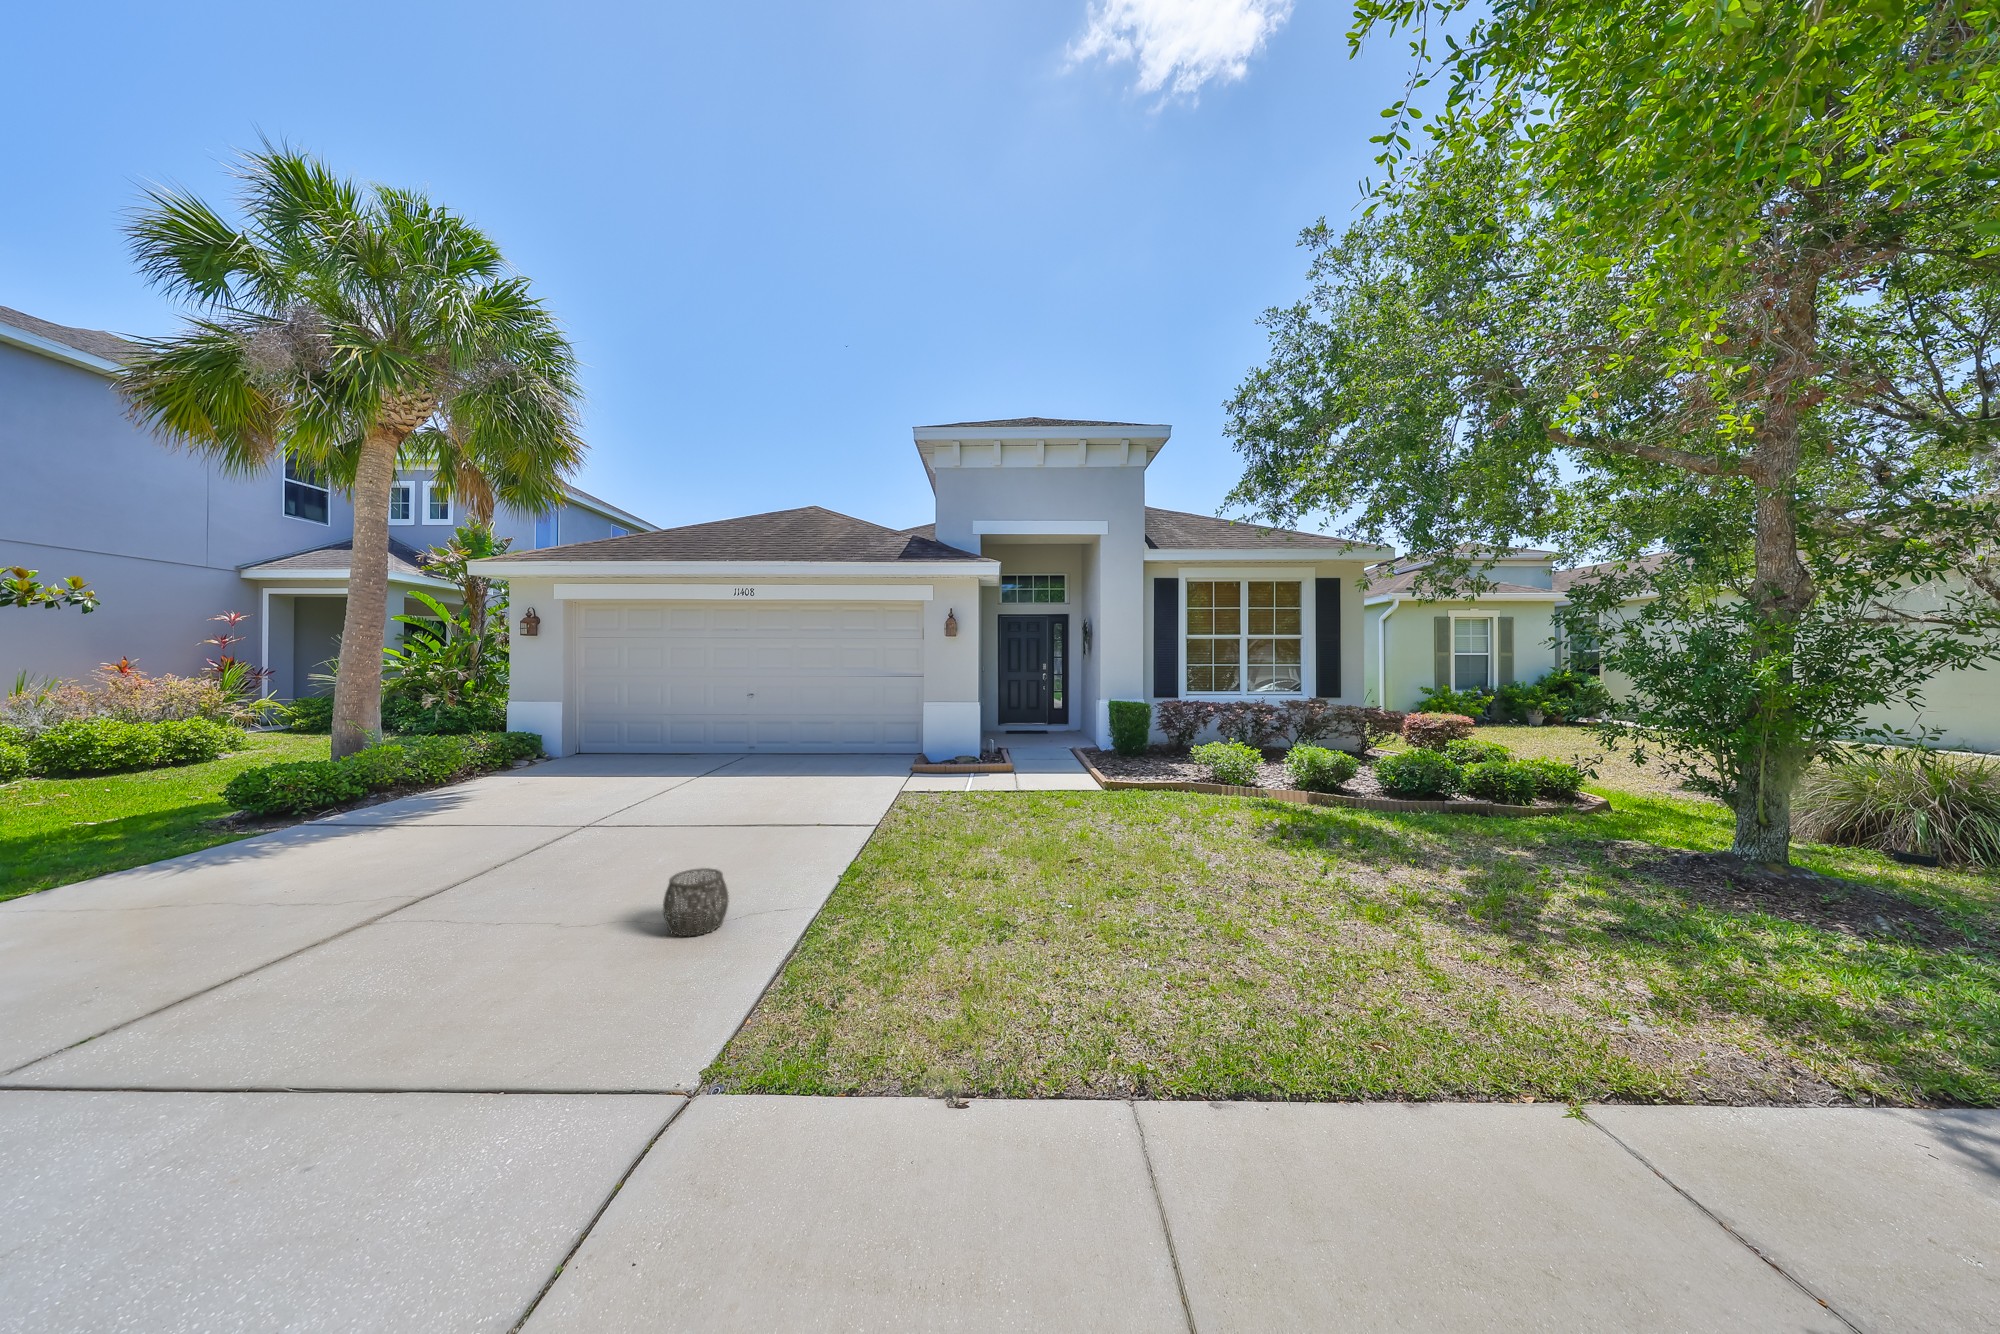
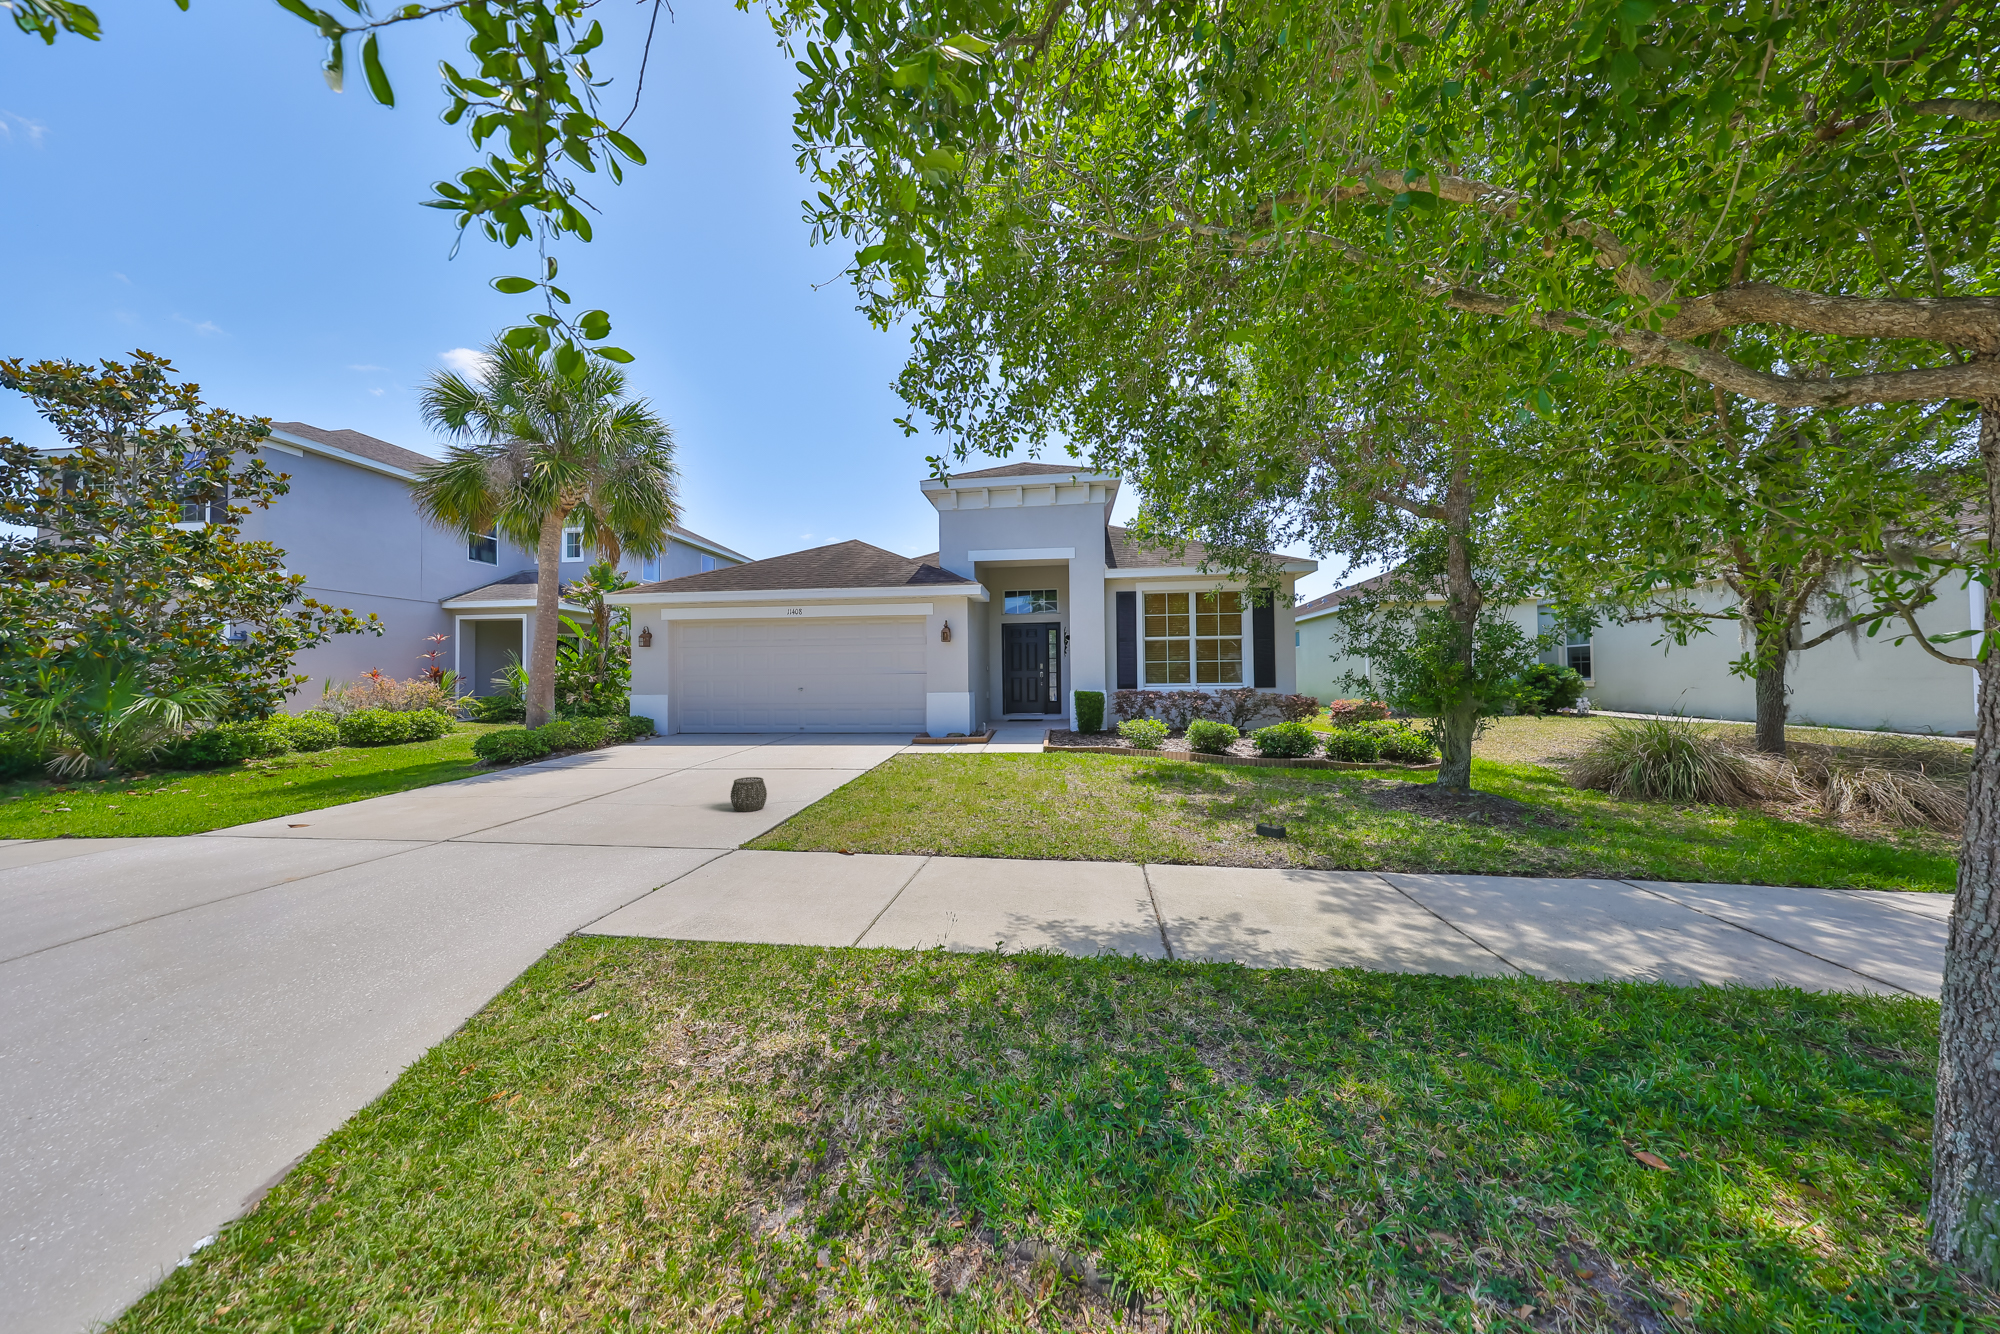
decorative plant: present [1879,825,1948,867] -> present [1248,799,1291,839]

